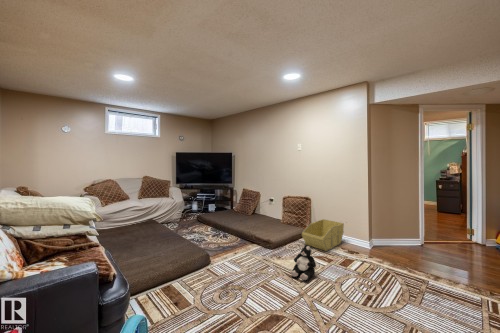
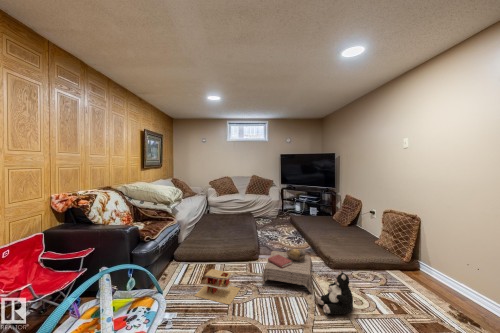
storage bin: present [302,219,344,251] -> none [377,252,462,297]
ottoman: none [225,238,281,283] -> present [262,248,313,294]
toy house: none [185,280,234,323] -> present [195,269,240,305]

